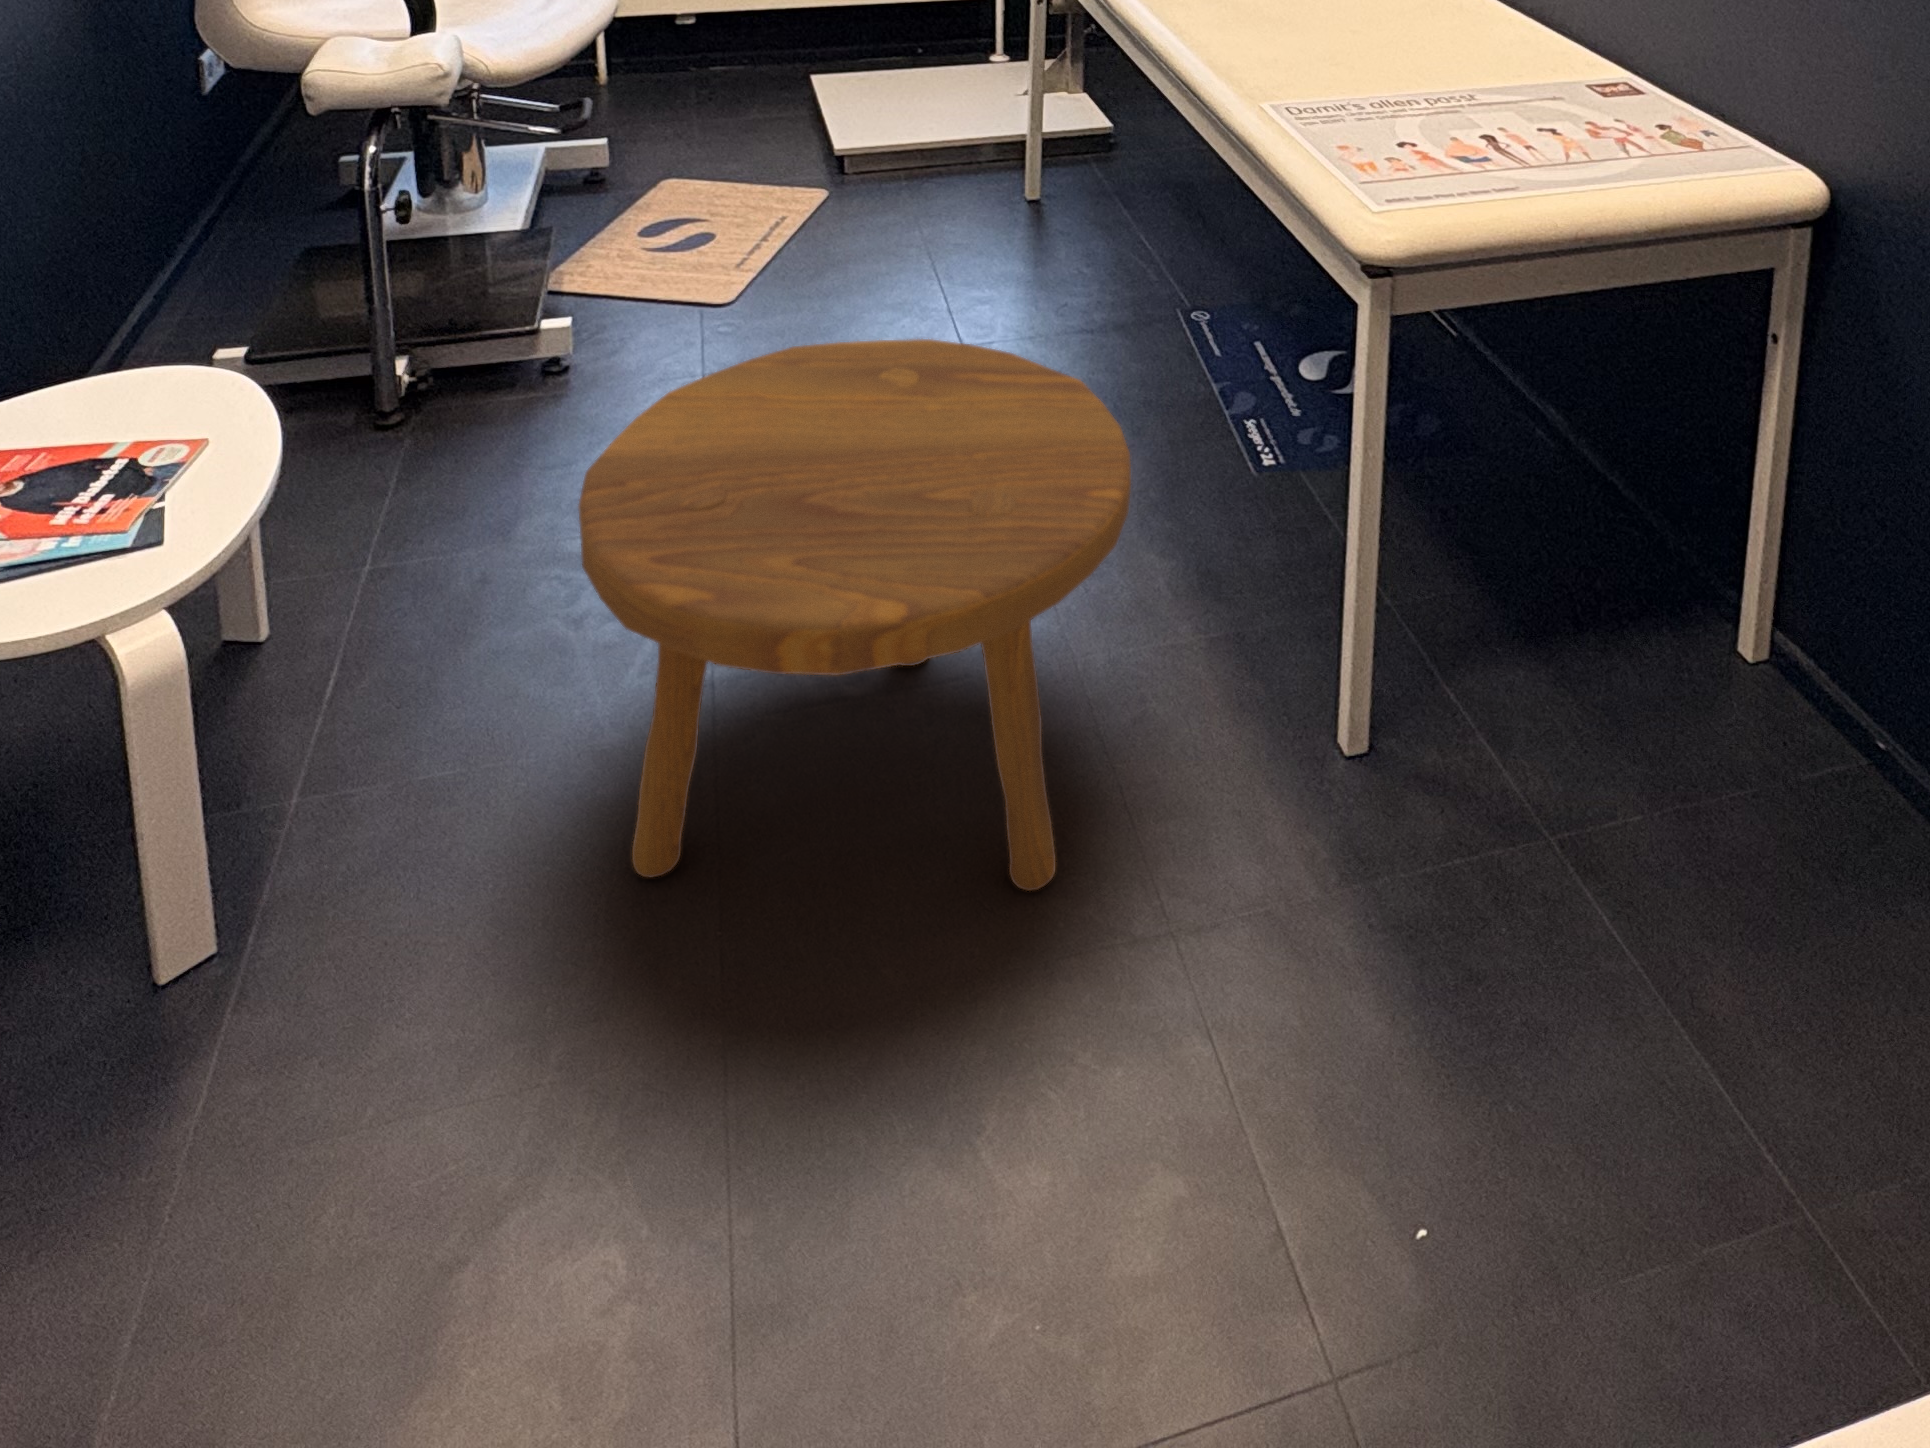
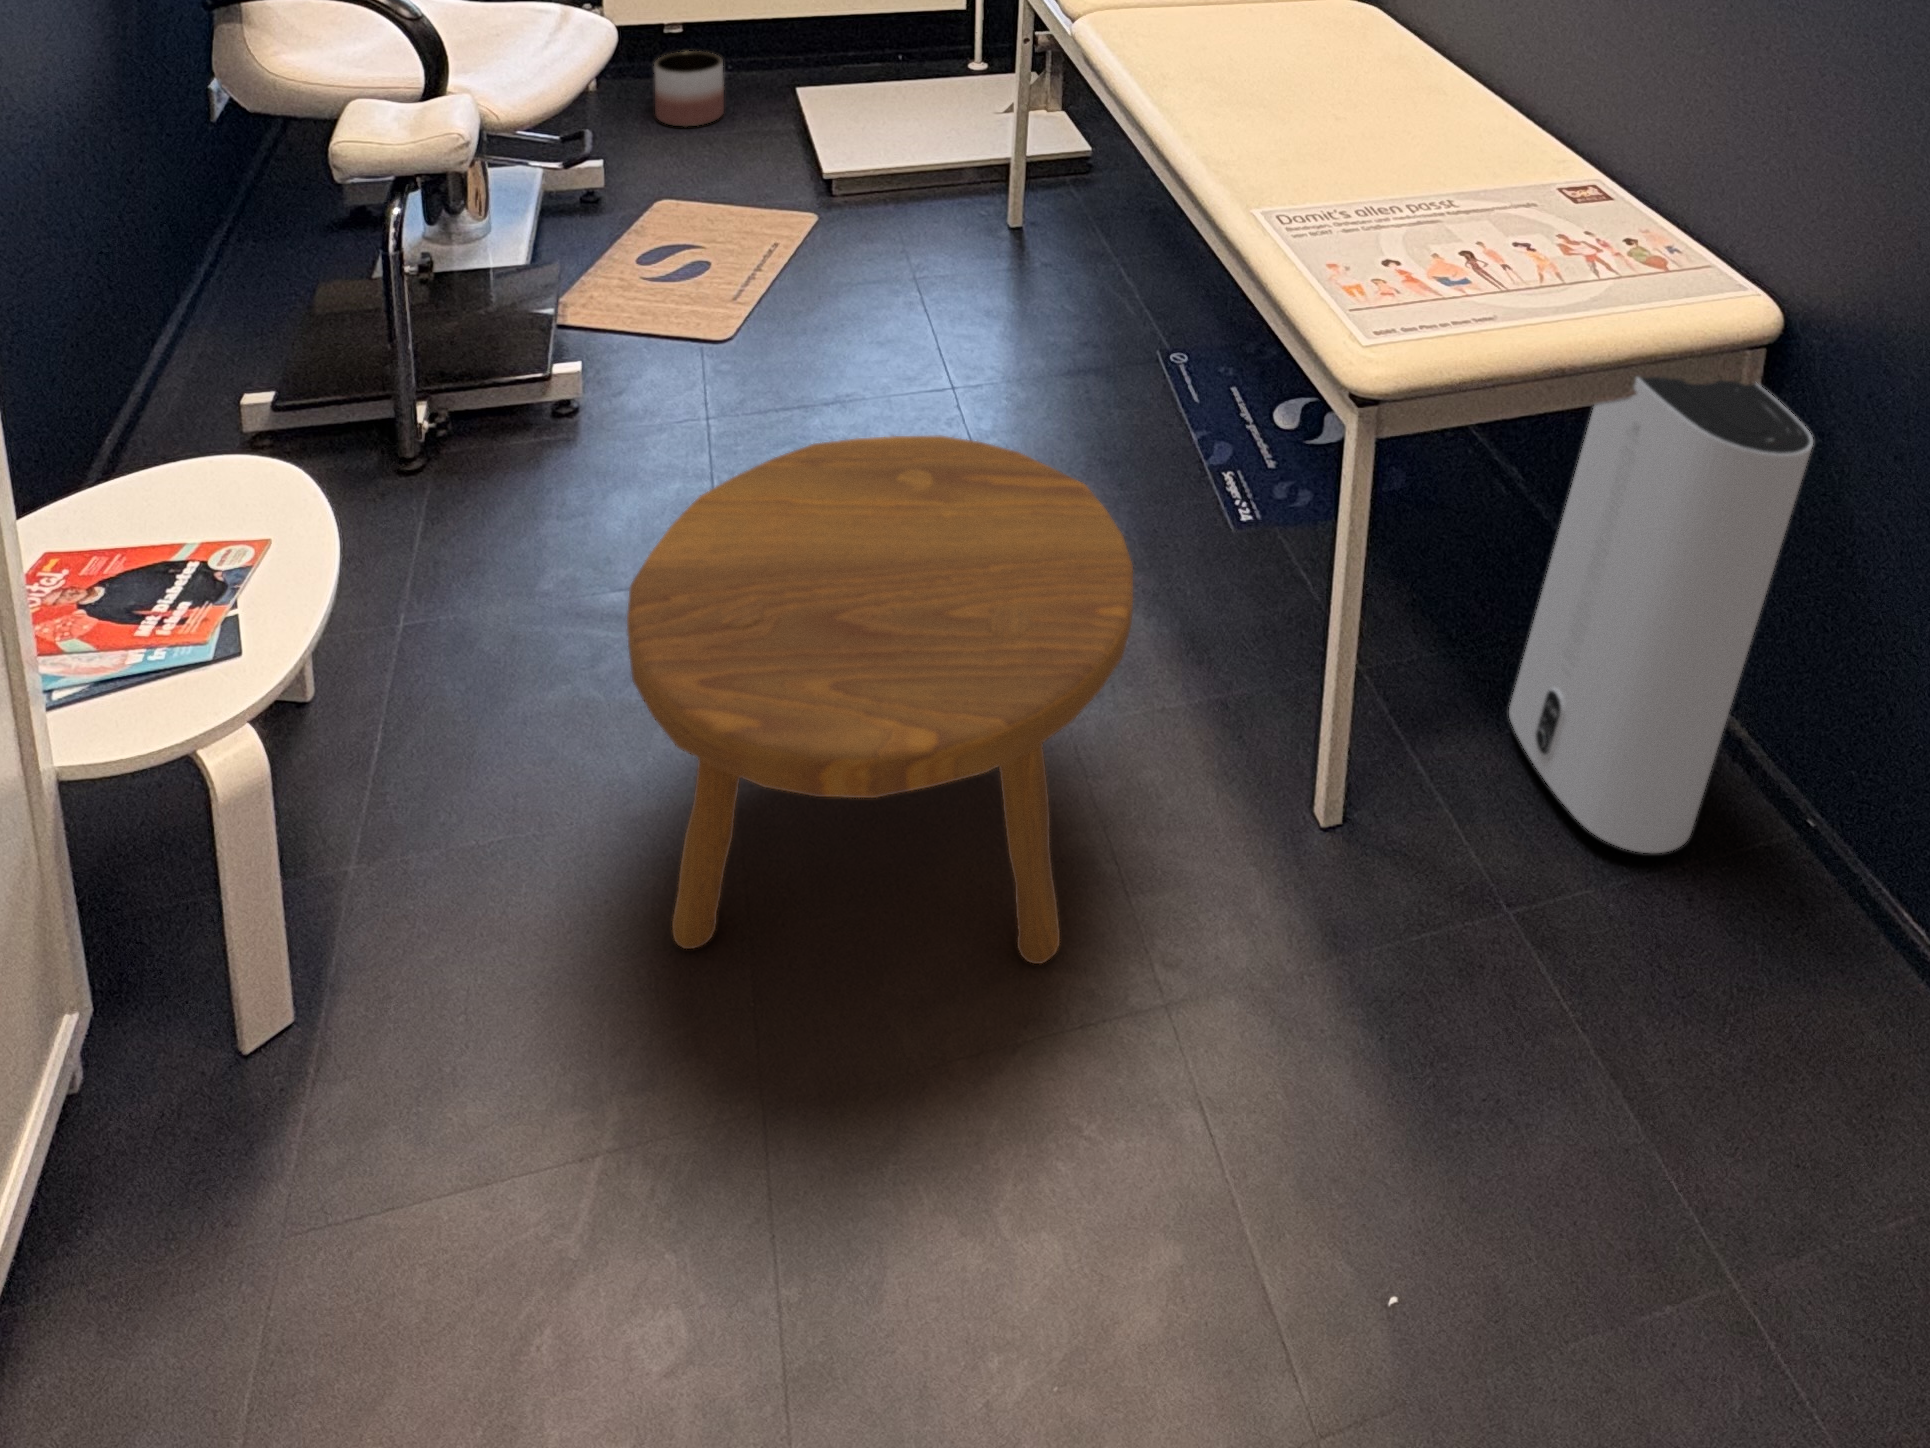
planter: none [663,39,736,114] -> present [654,51,724,127]
air purifier: none [1549,219,1866,777] -> present [1509,377,1813,853]

